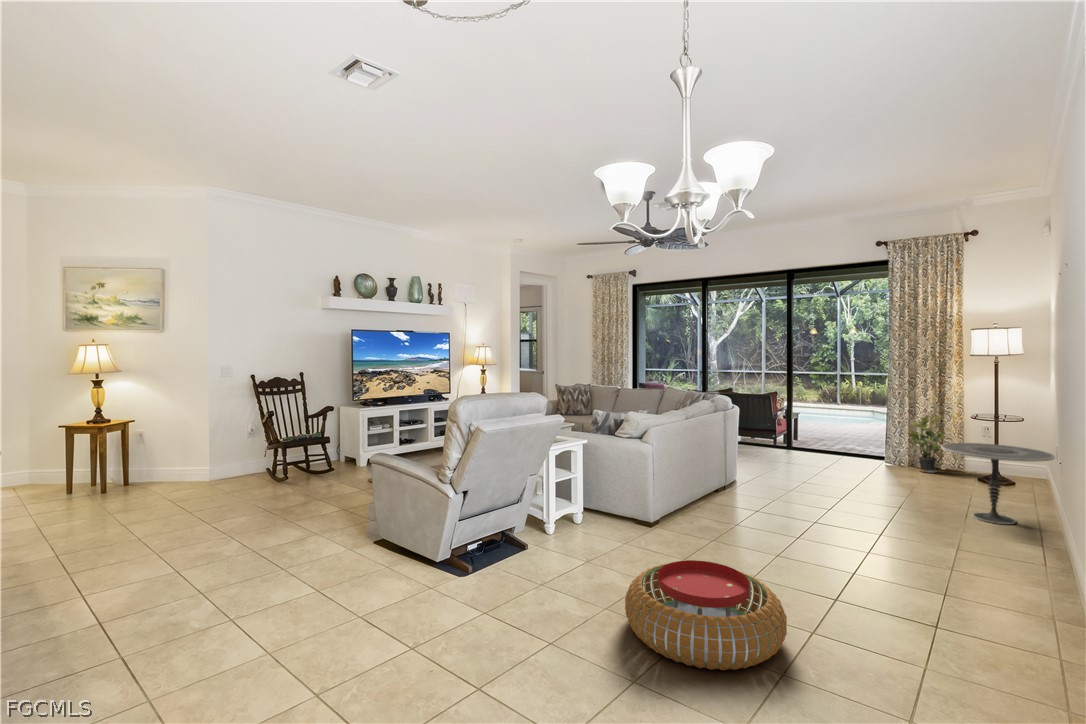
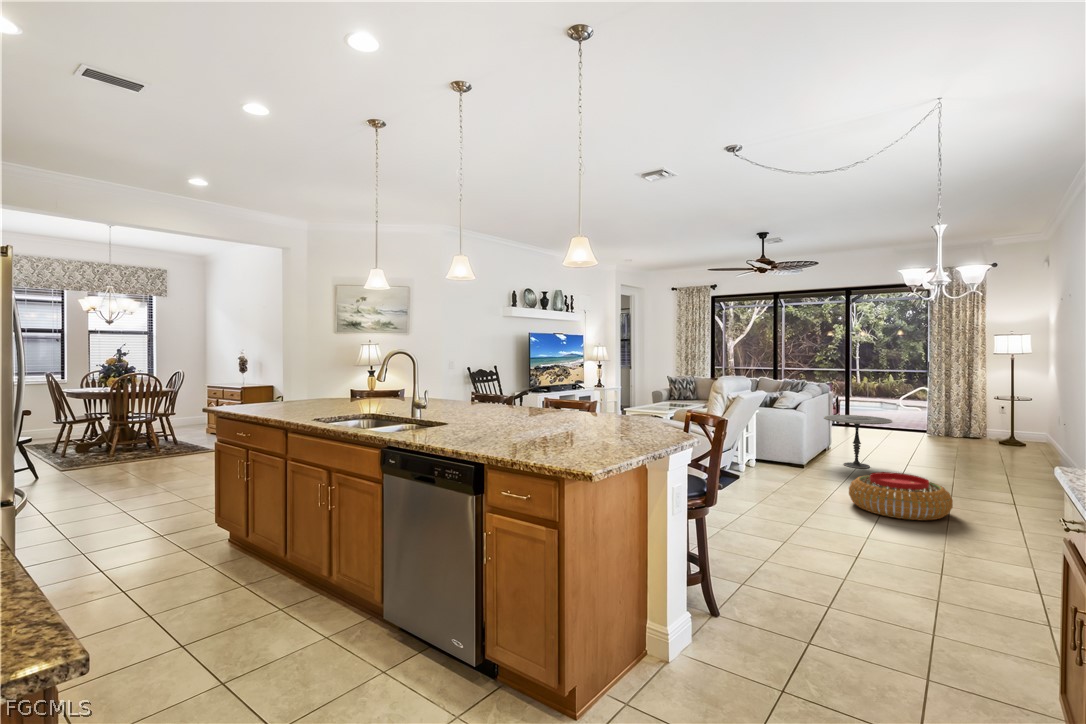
potted plant: present [908,415,946,473] -> none [946,396,976,439]
side table: present [941,443,1055,524] -> present [824,415,893,468]

